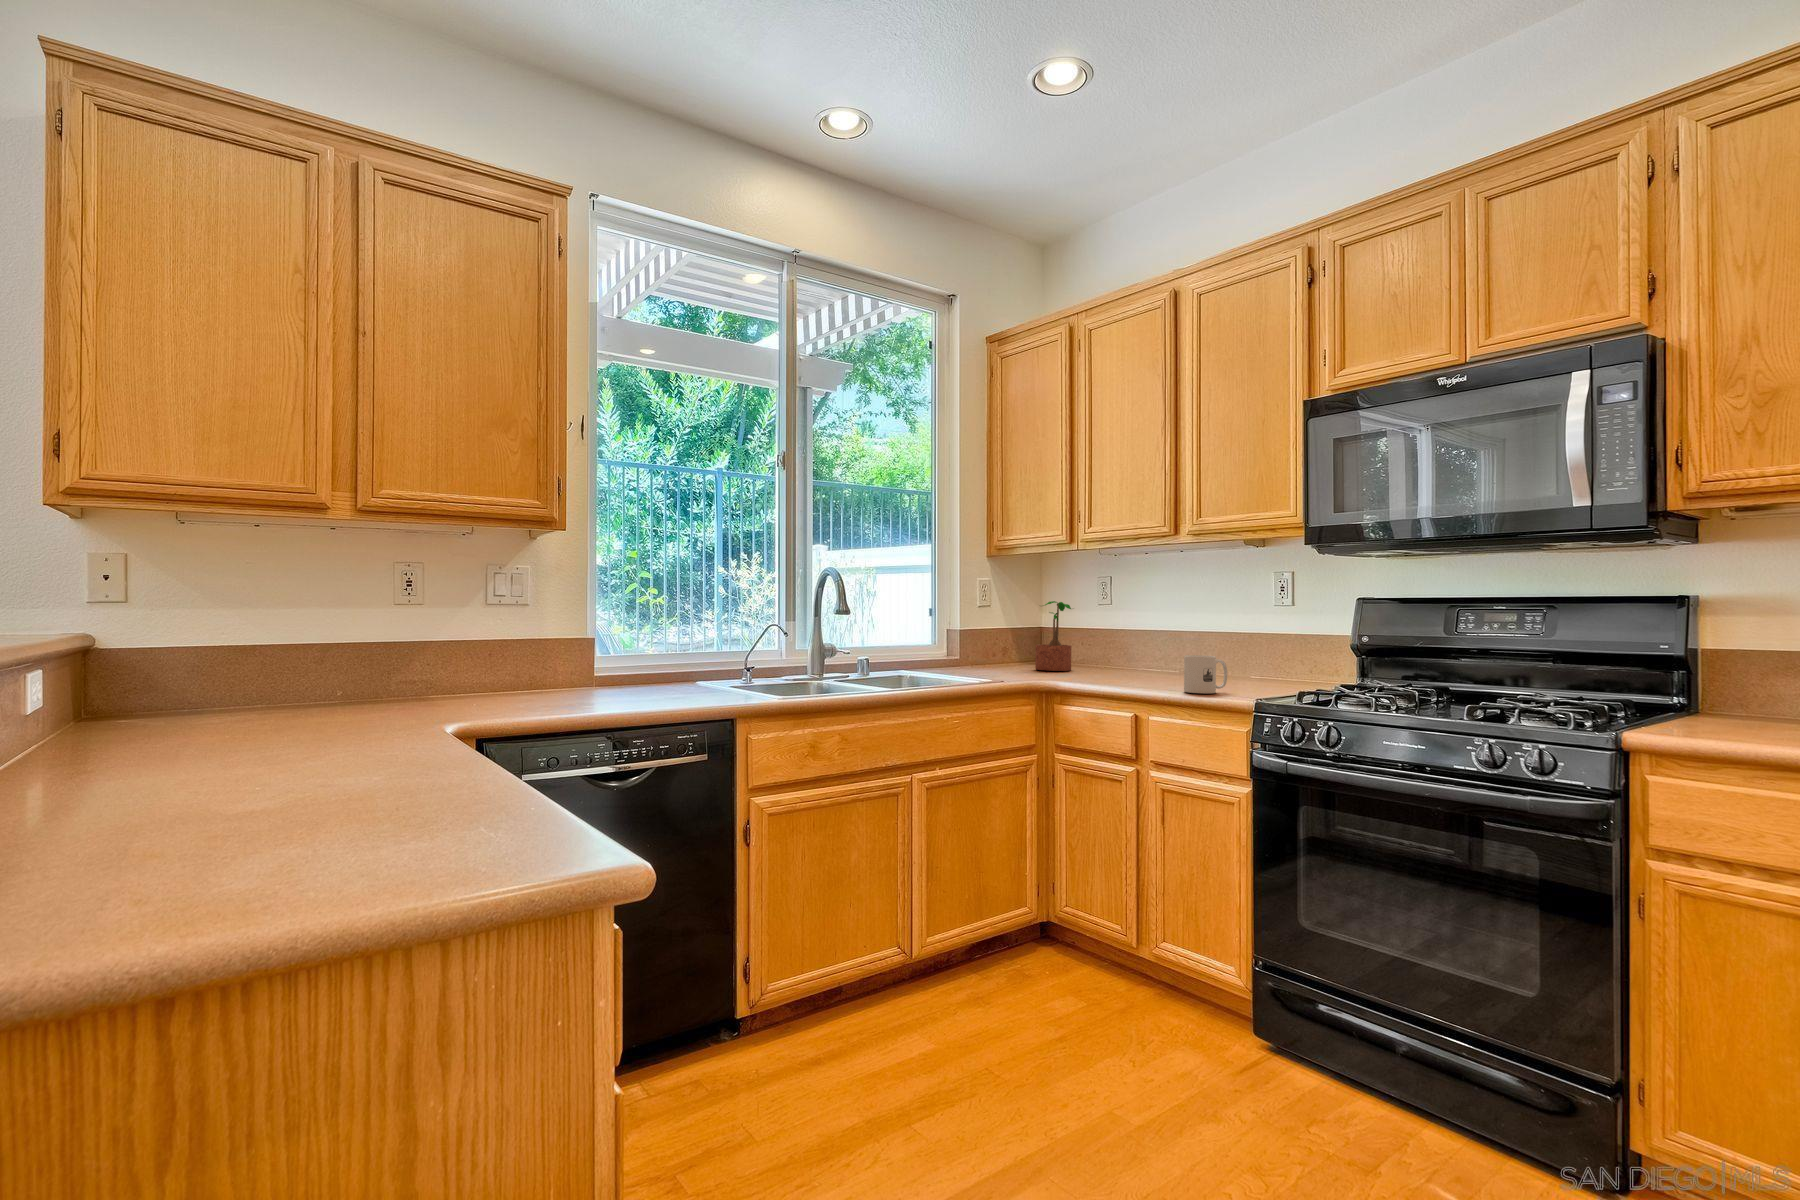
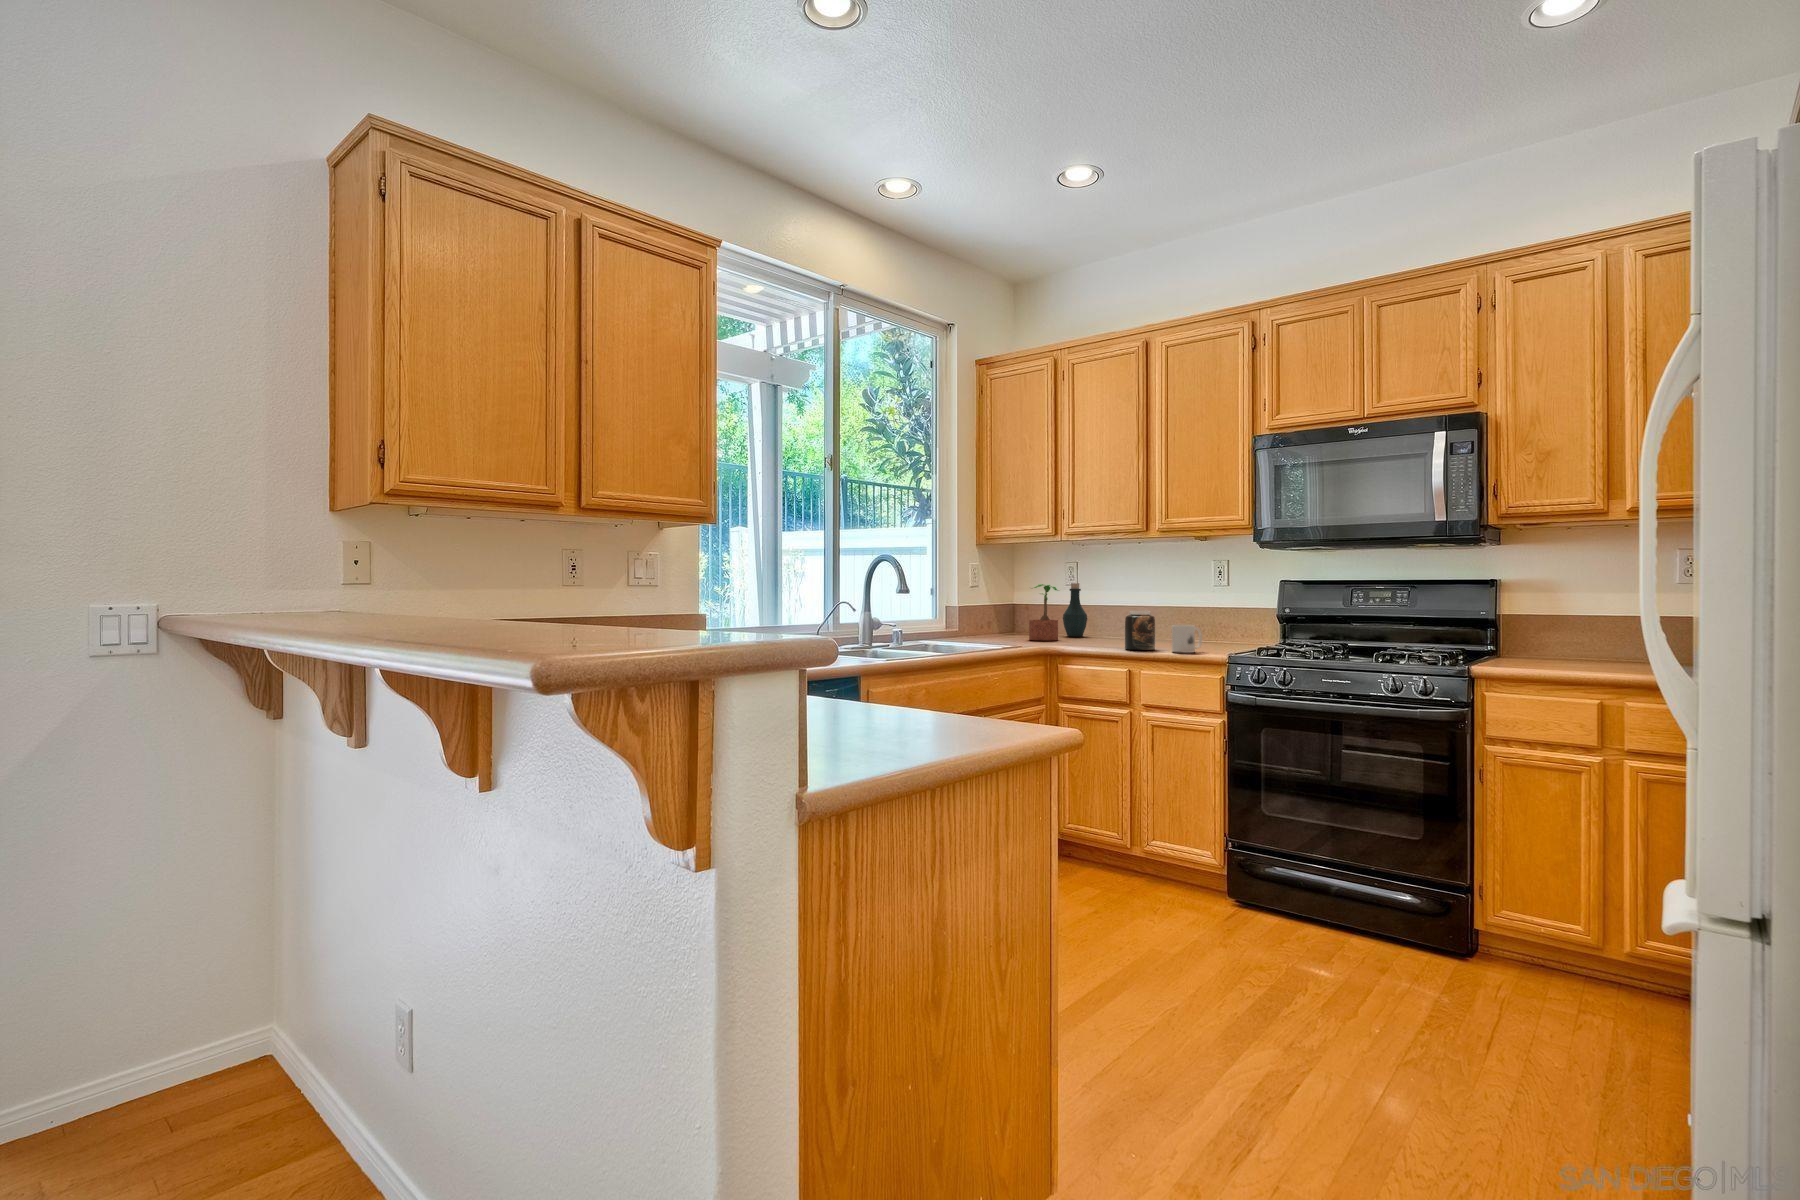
bottle: none [1087,601,1117,667] -> present [1063,583,1087,637]
jar: none [1129,635,1169,688] -> present [1125,611,1155,650]

